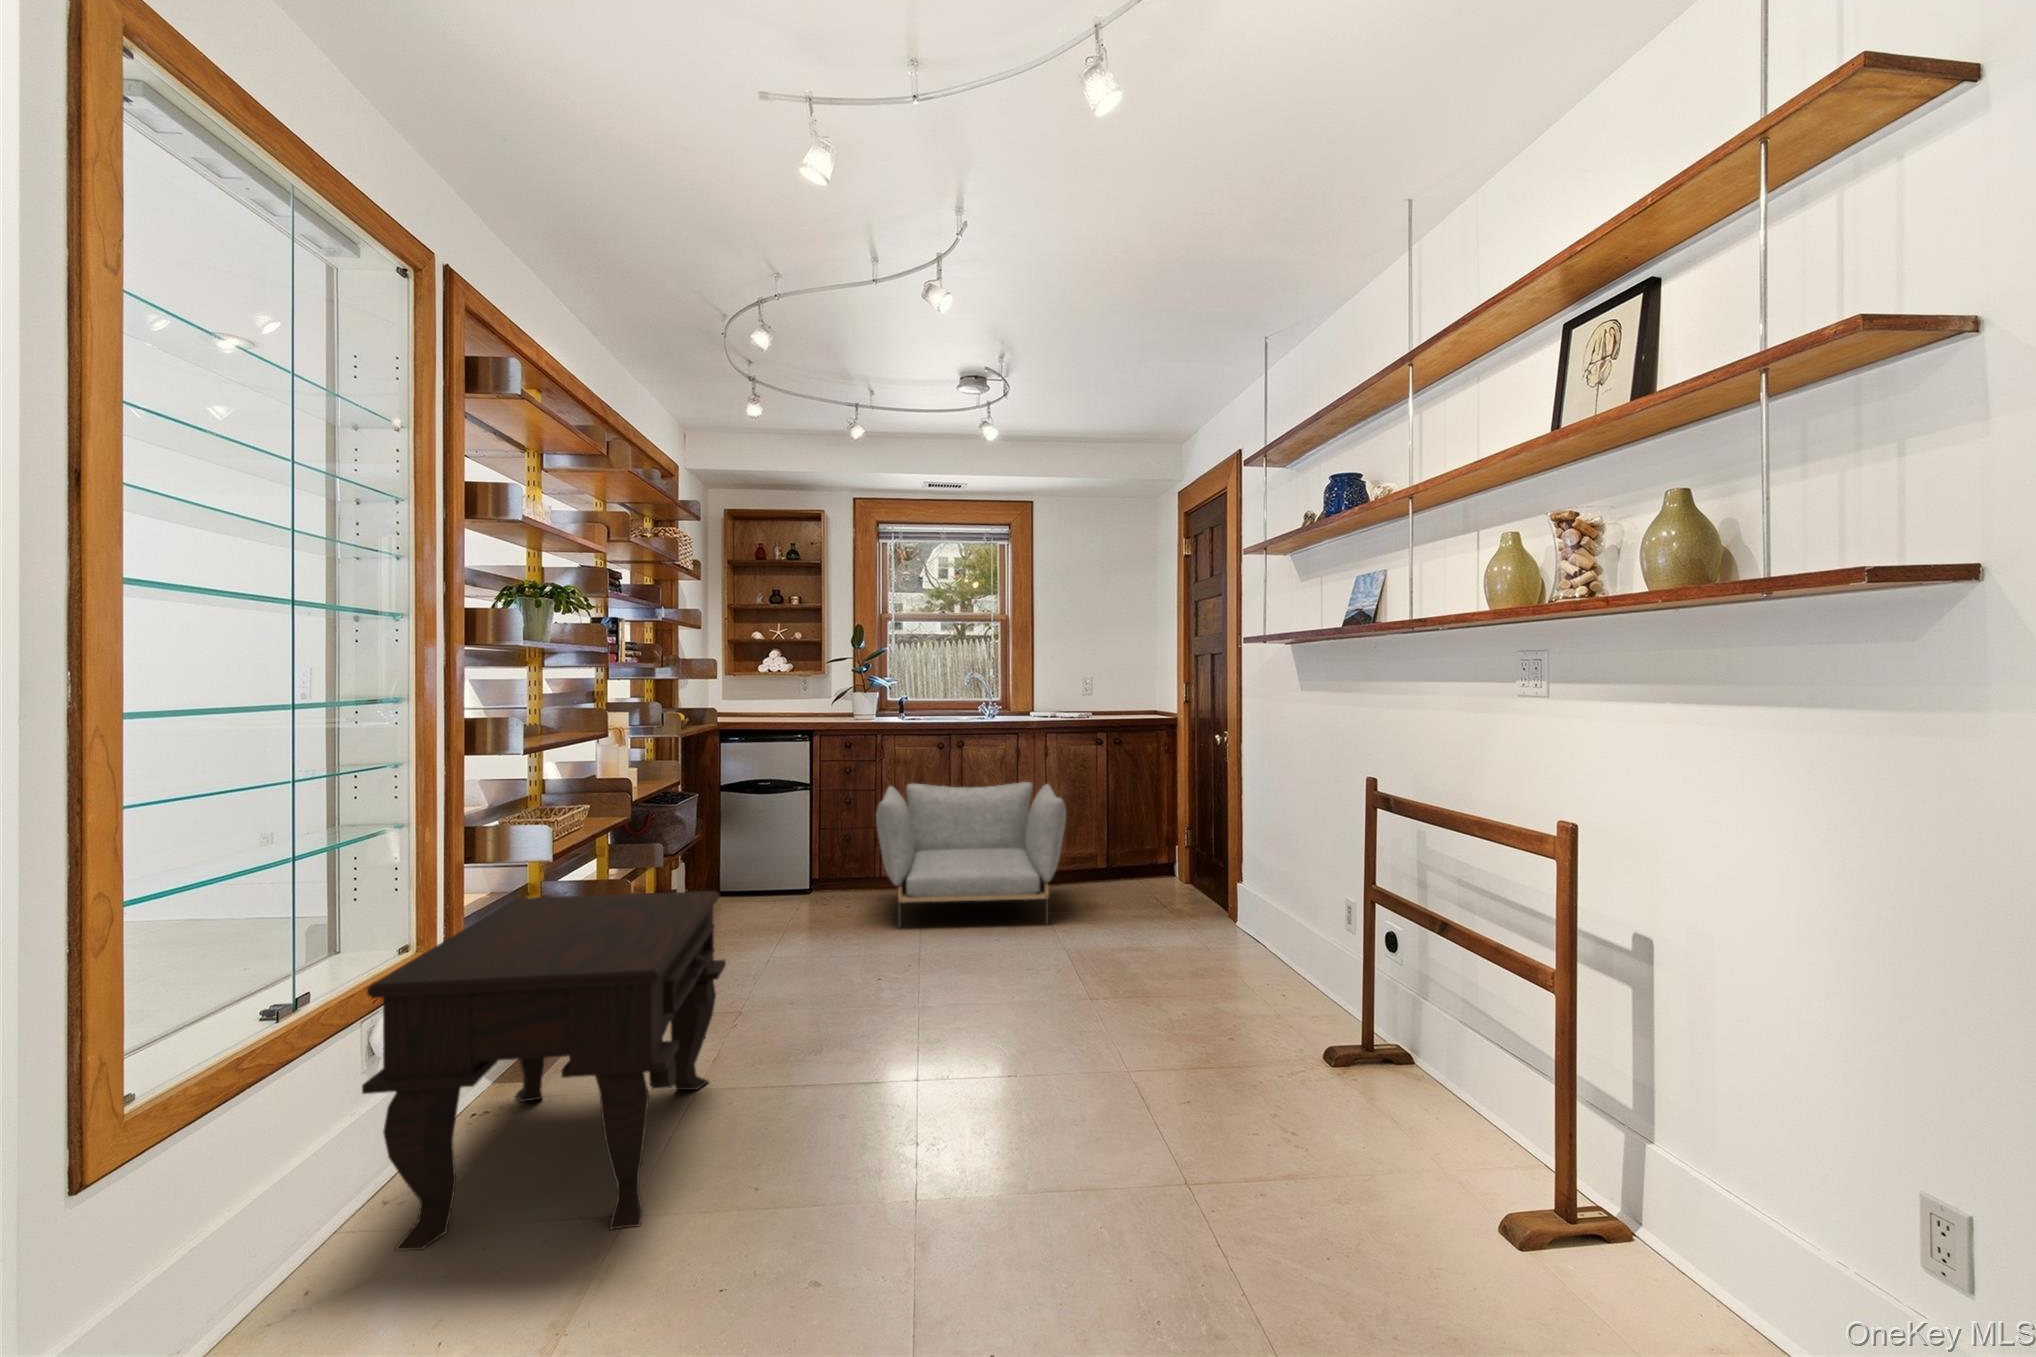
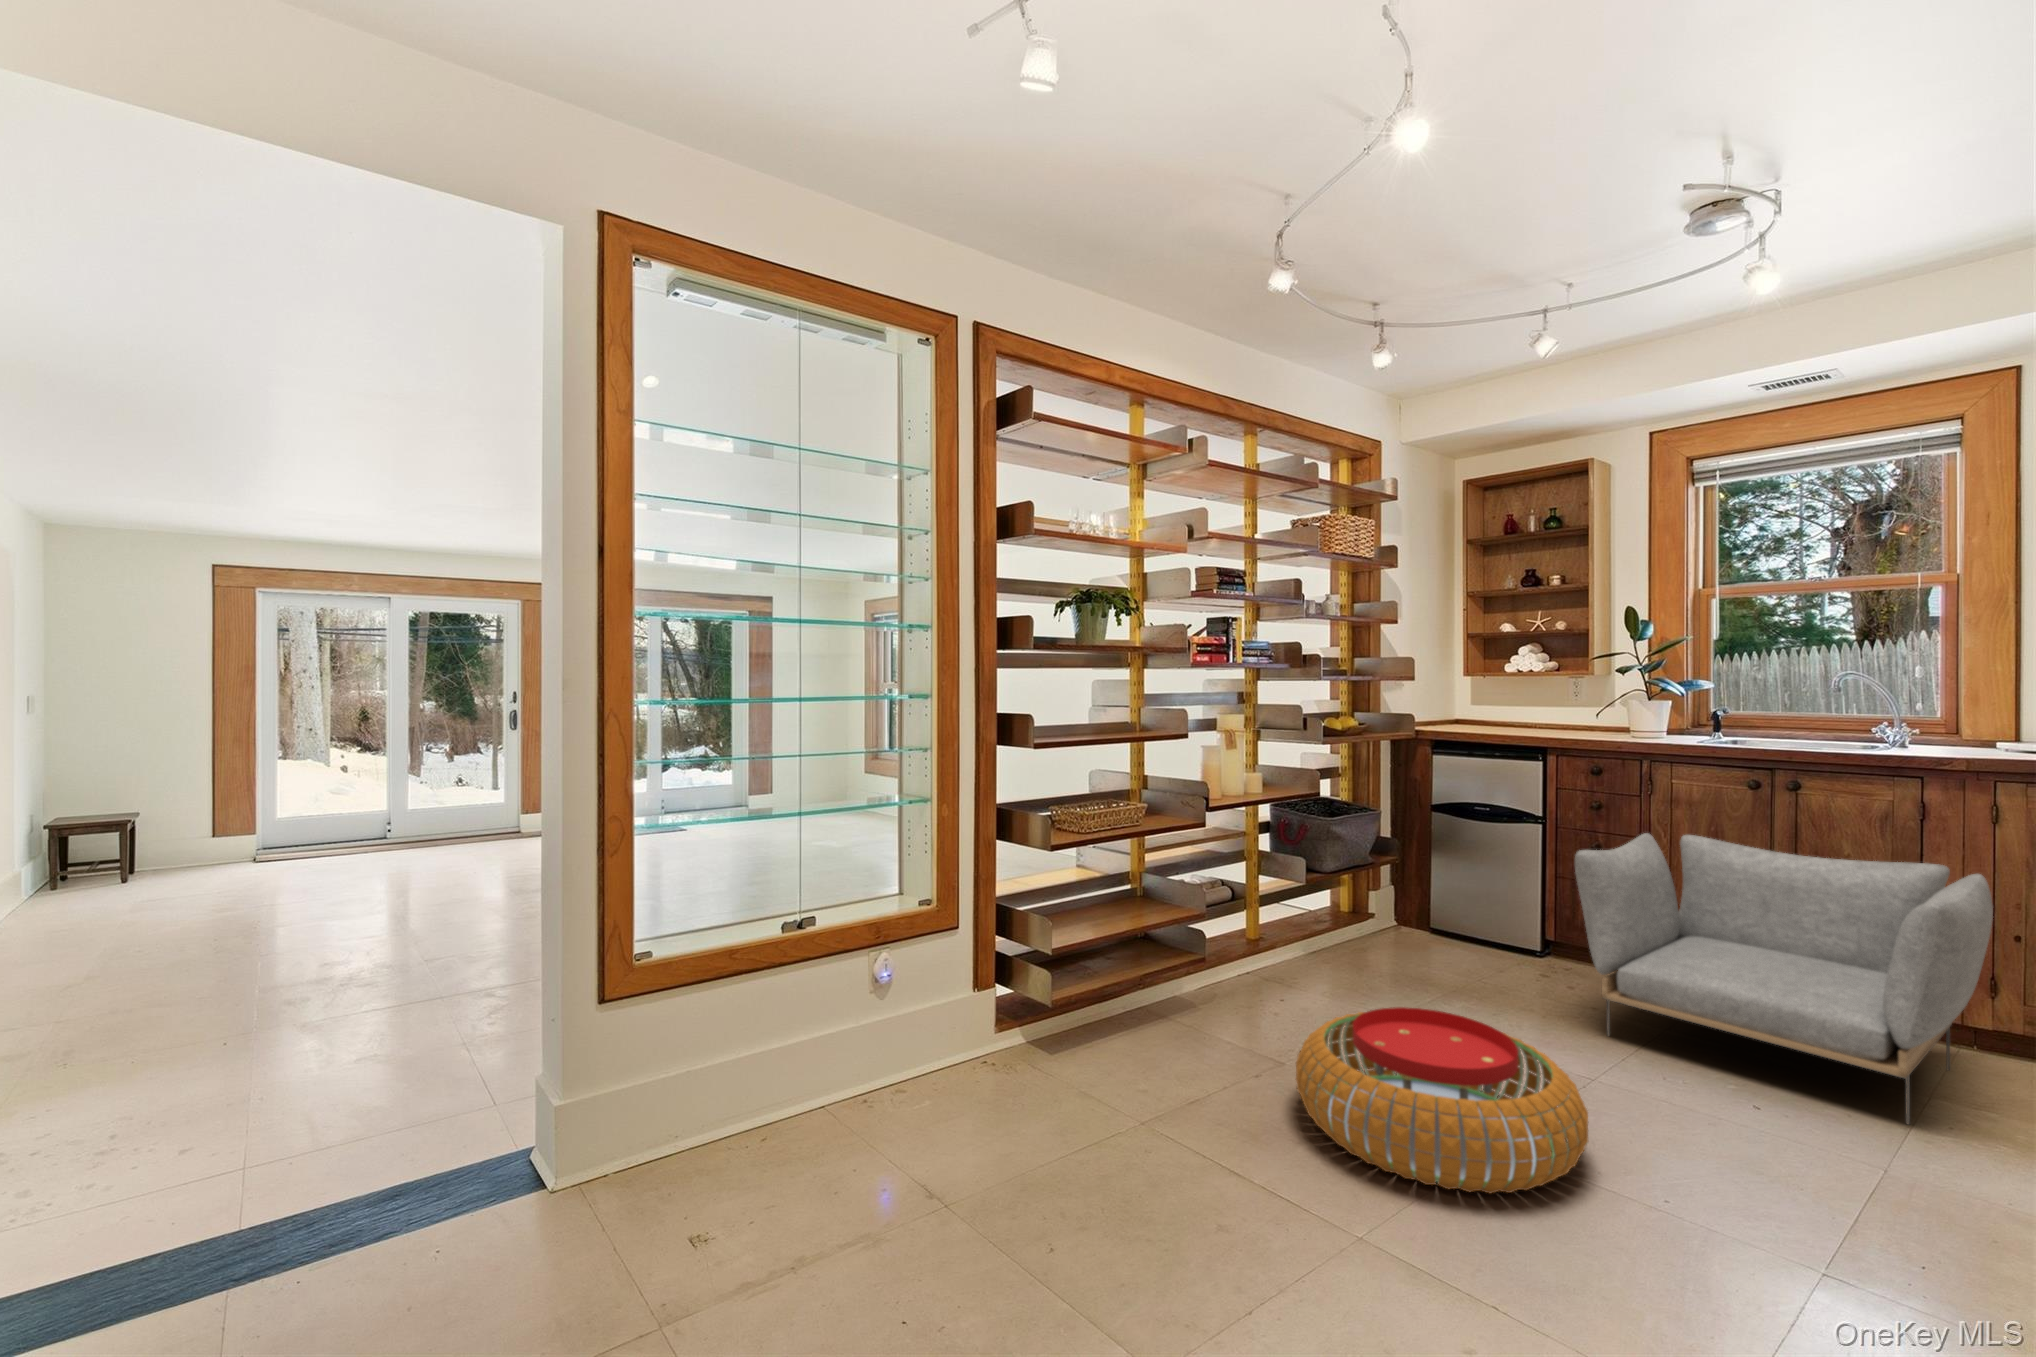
side table: present [362,891,726,1250] -> none [846,874,1188,1206]
pouf: none [780,927,978,1046] -> present [1296,1007,1588,1193]

